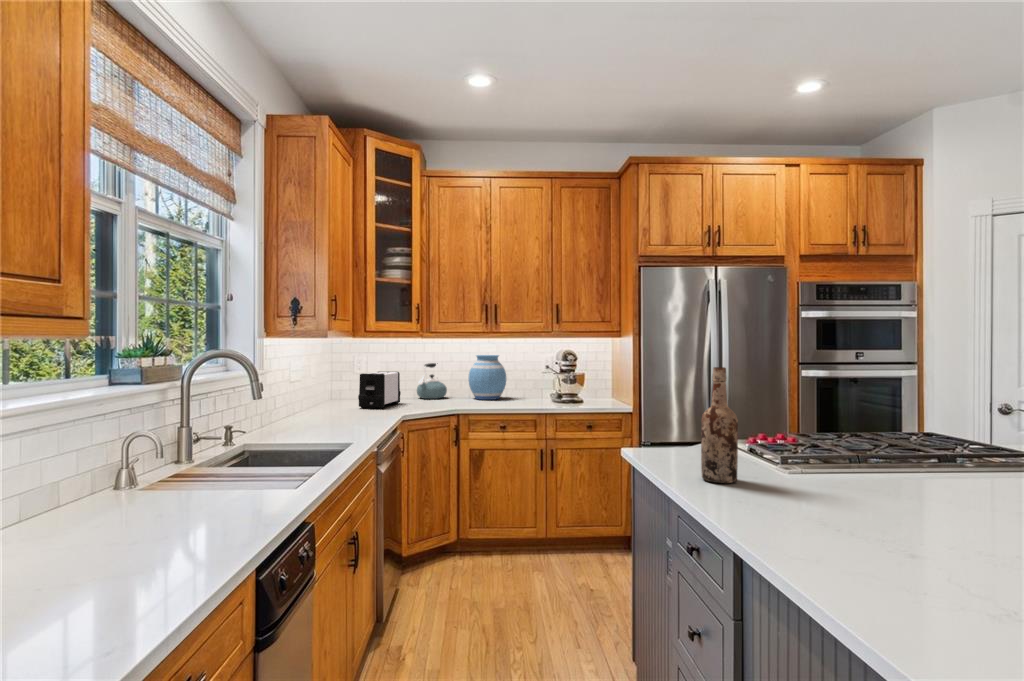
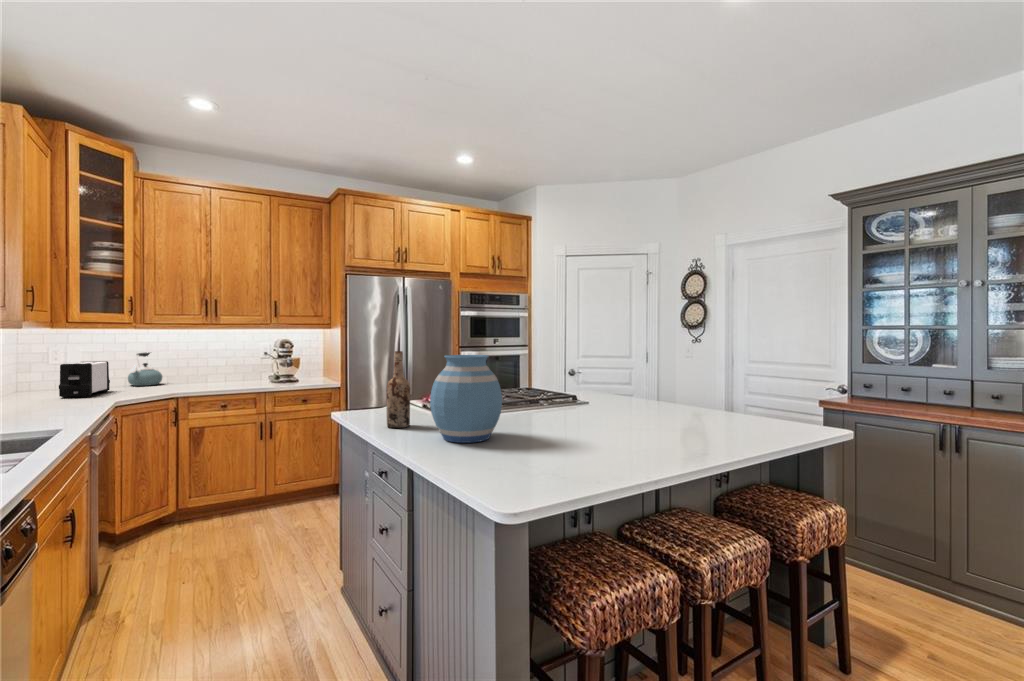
vase: present [469,355,506,400] -> present [430,355,502,443]

